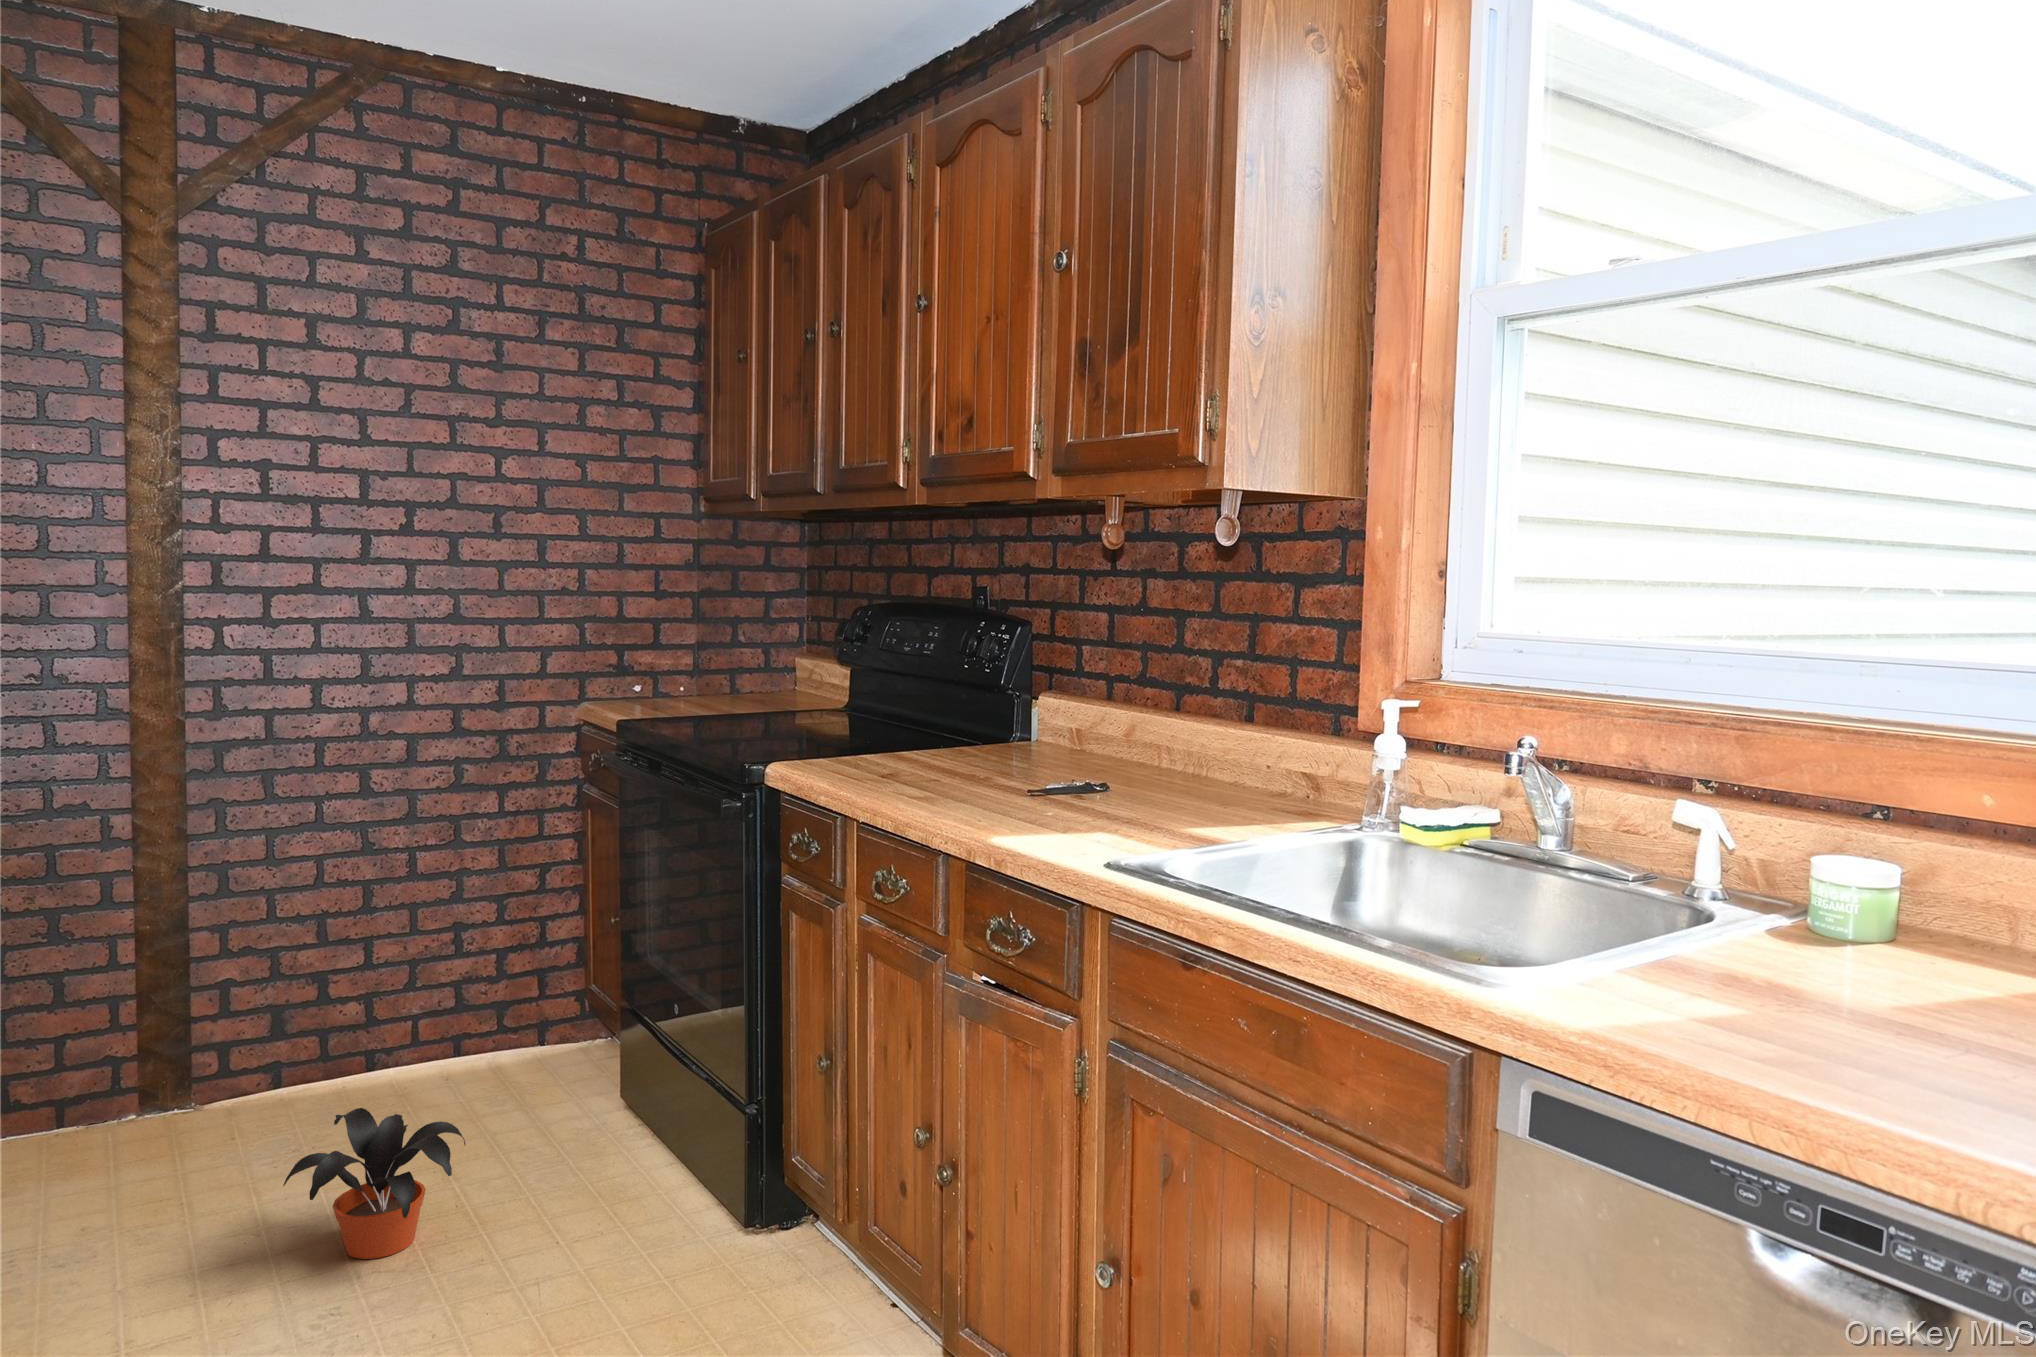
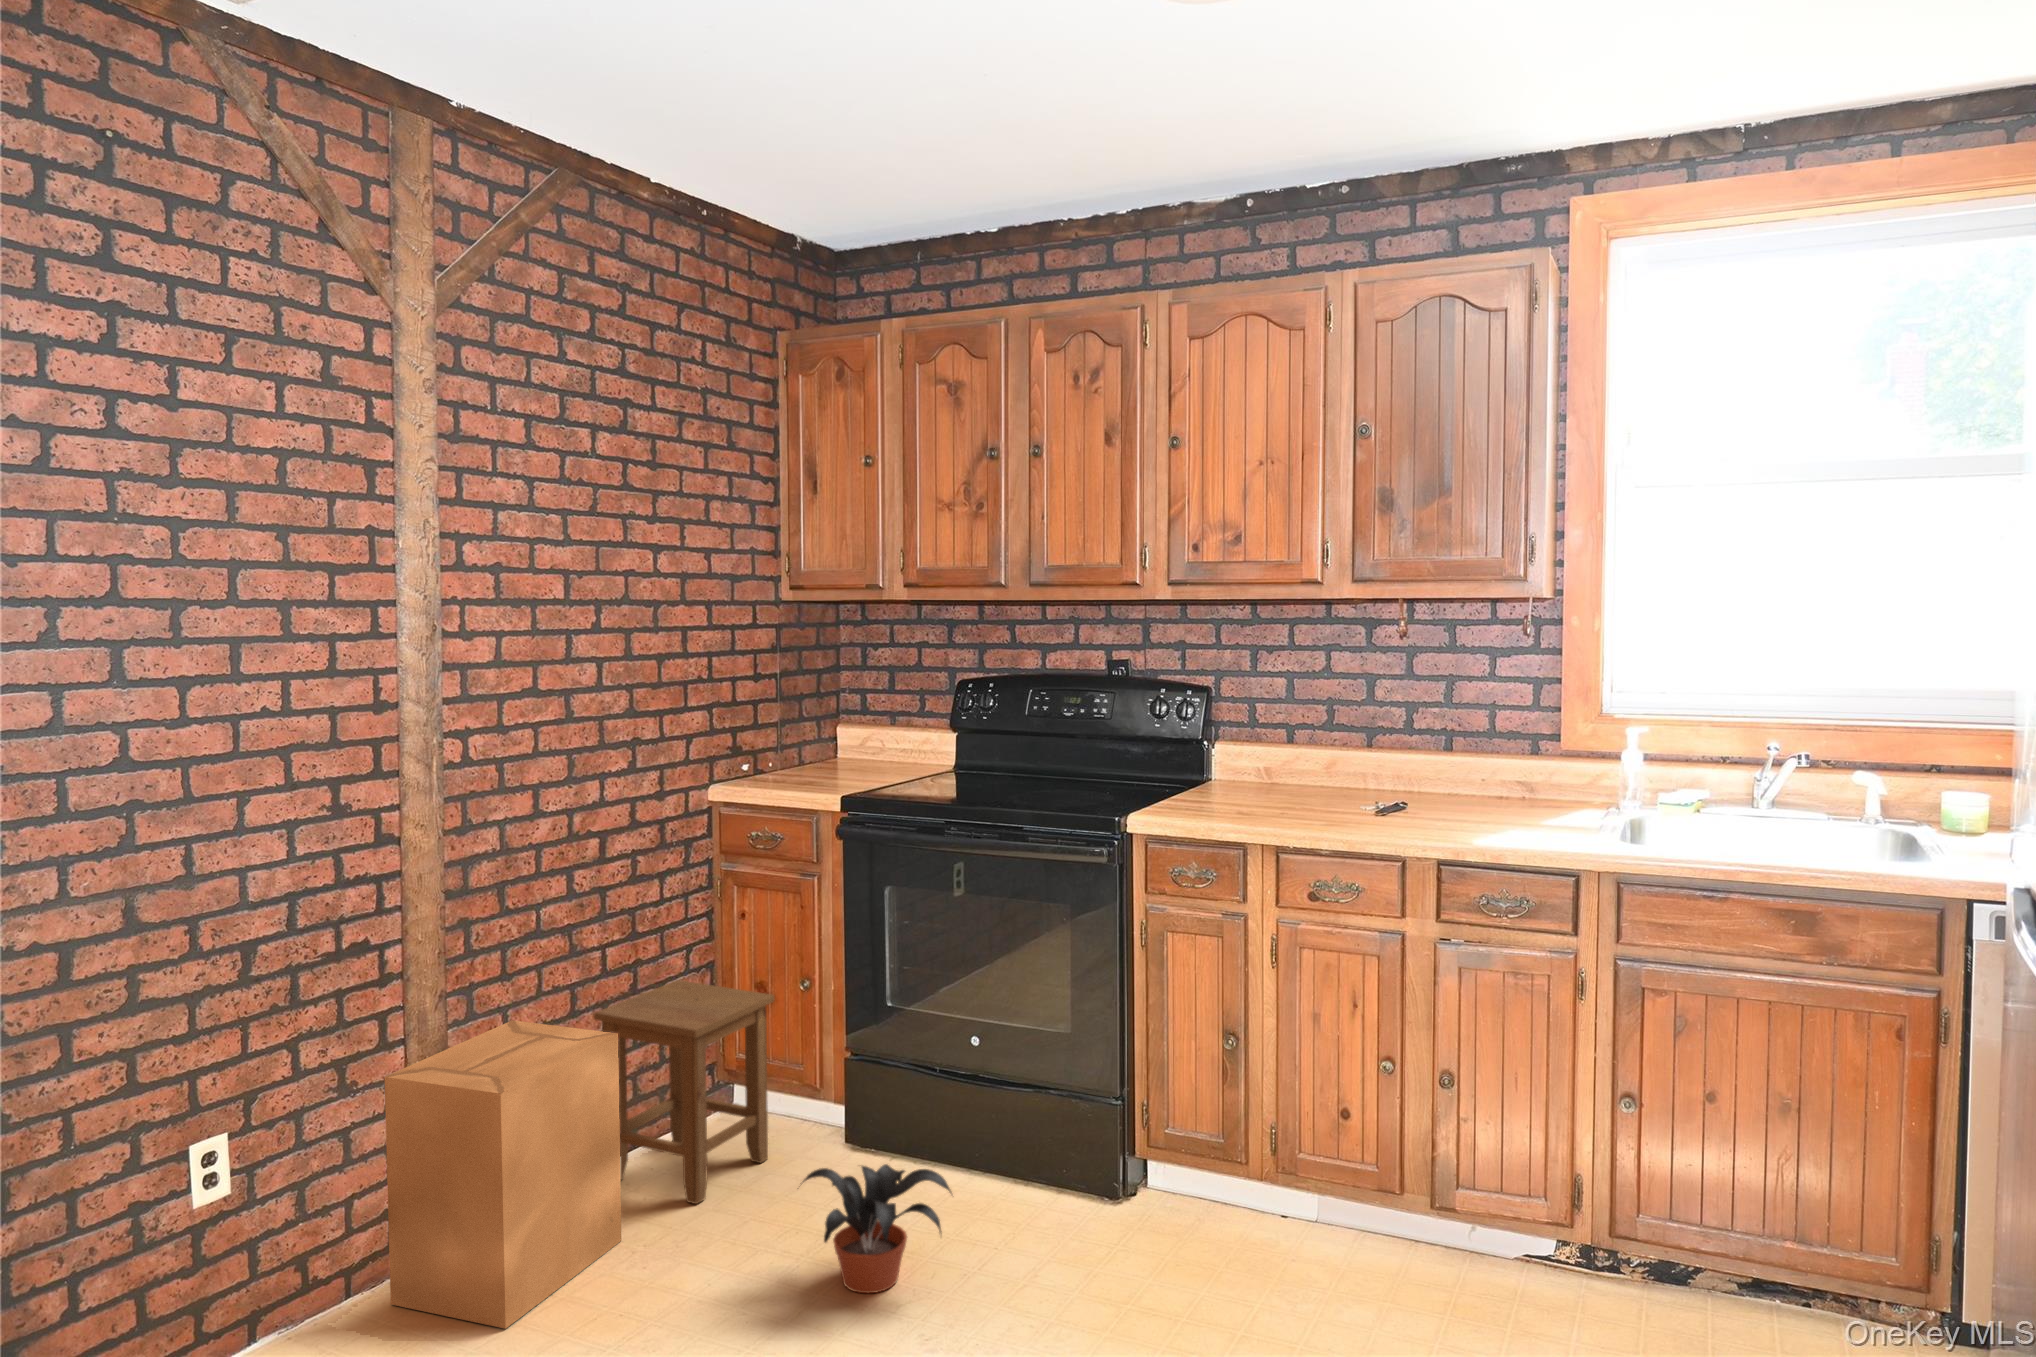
stool: none [374,897,537,1123] -> present [594,980,774,1204]
cardboard box: none [66,904,296,1188] -> present [385,1020,622,1329]

